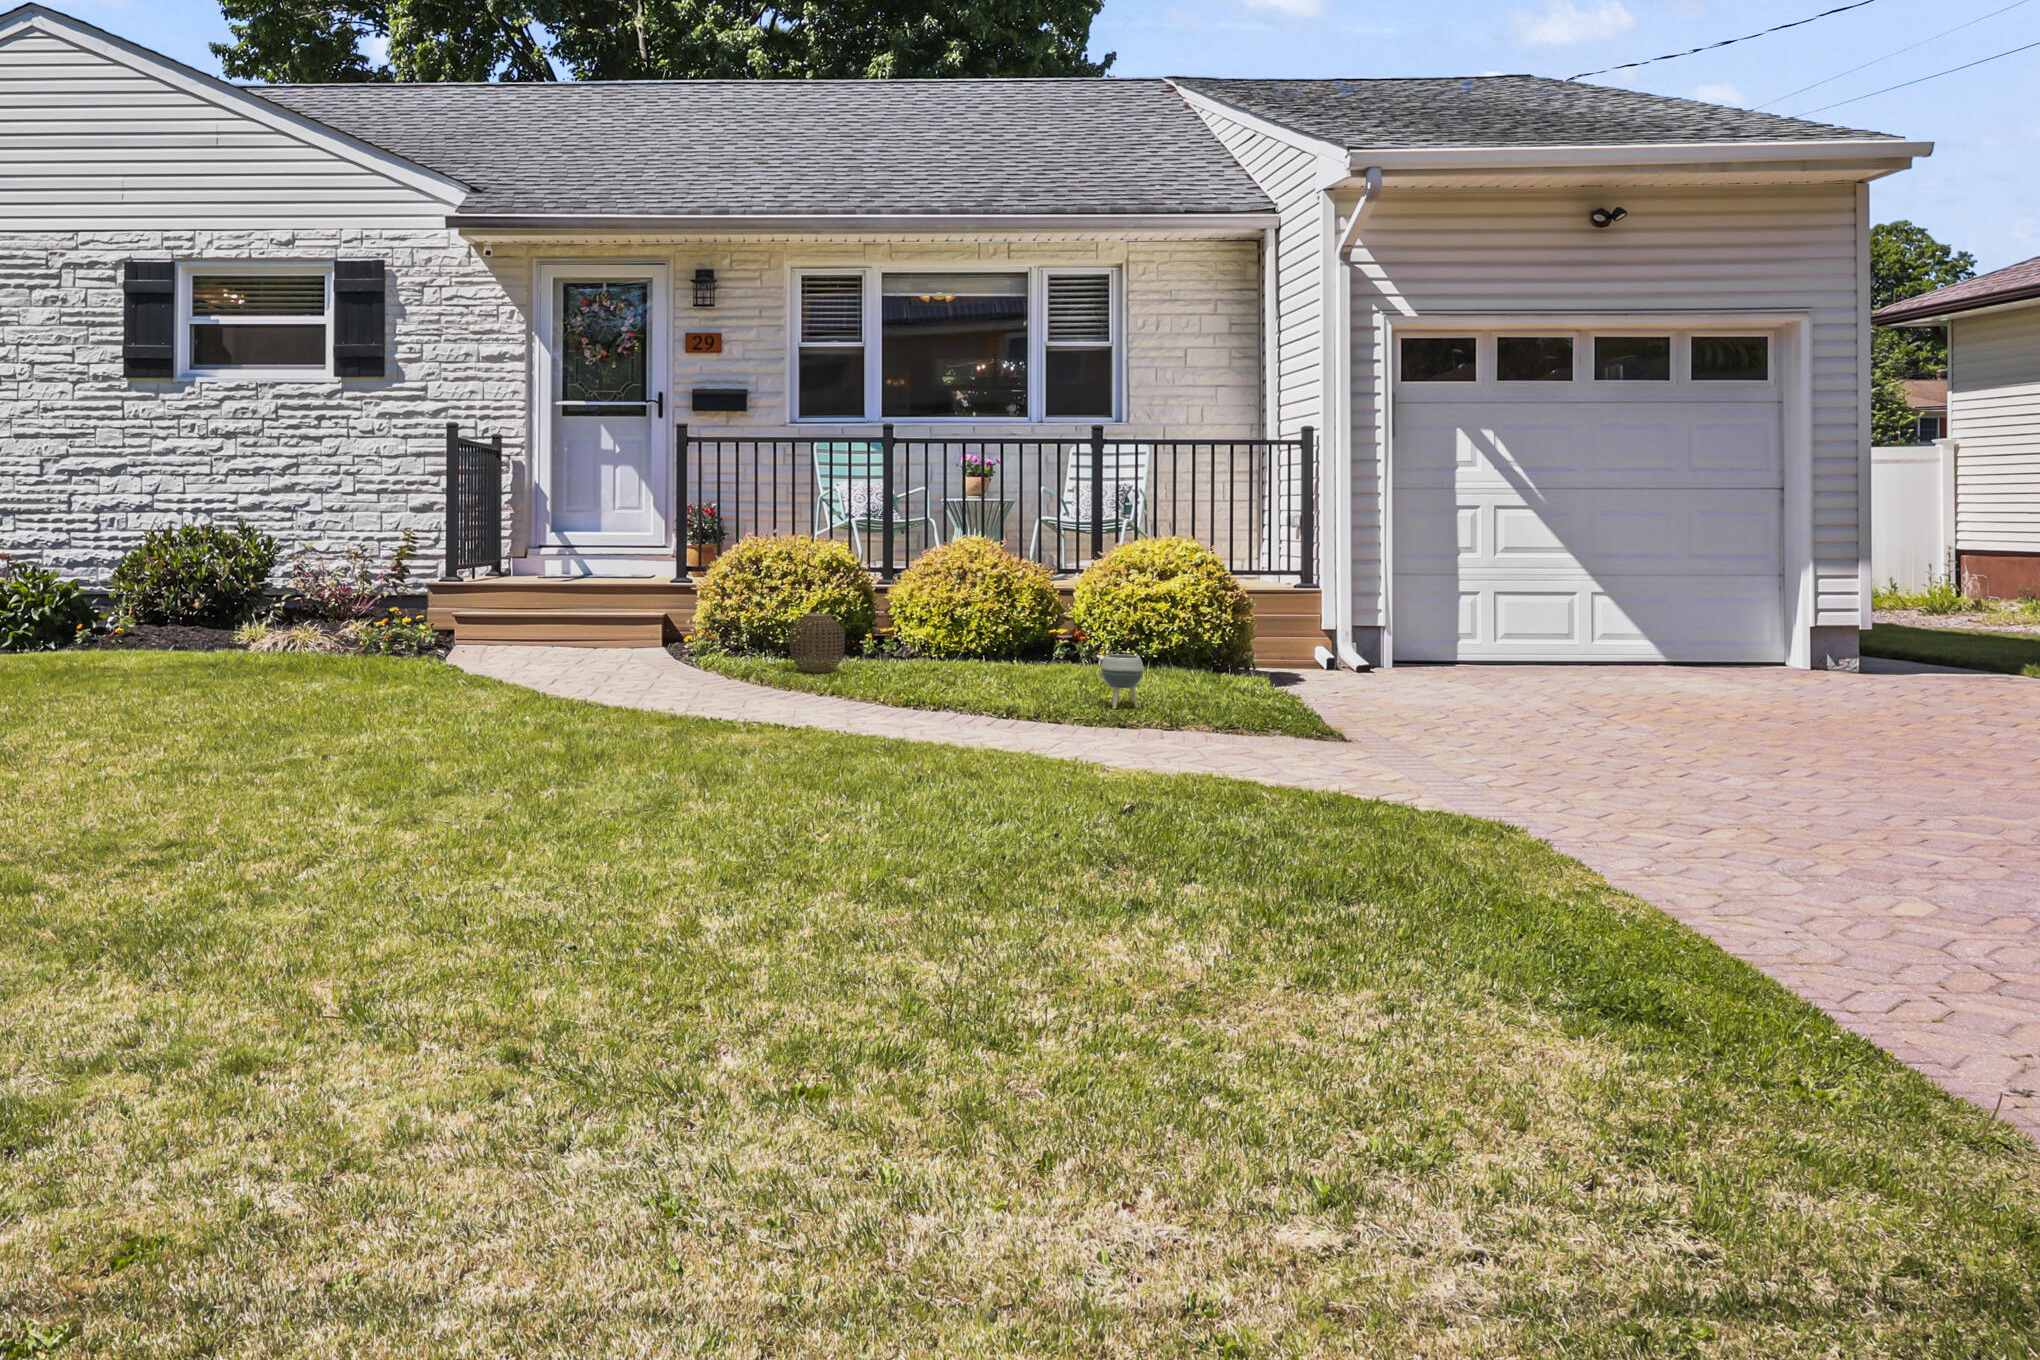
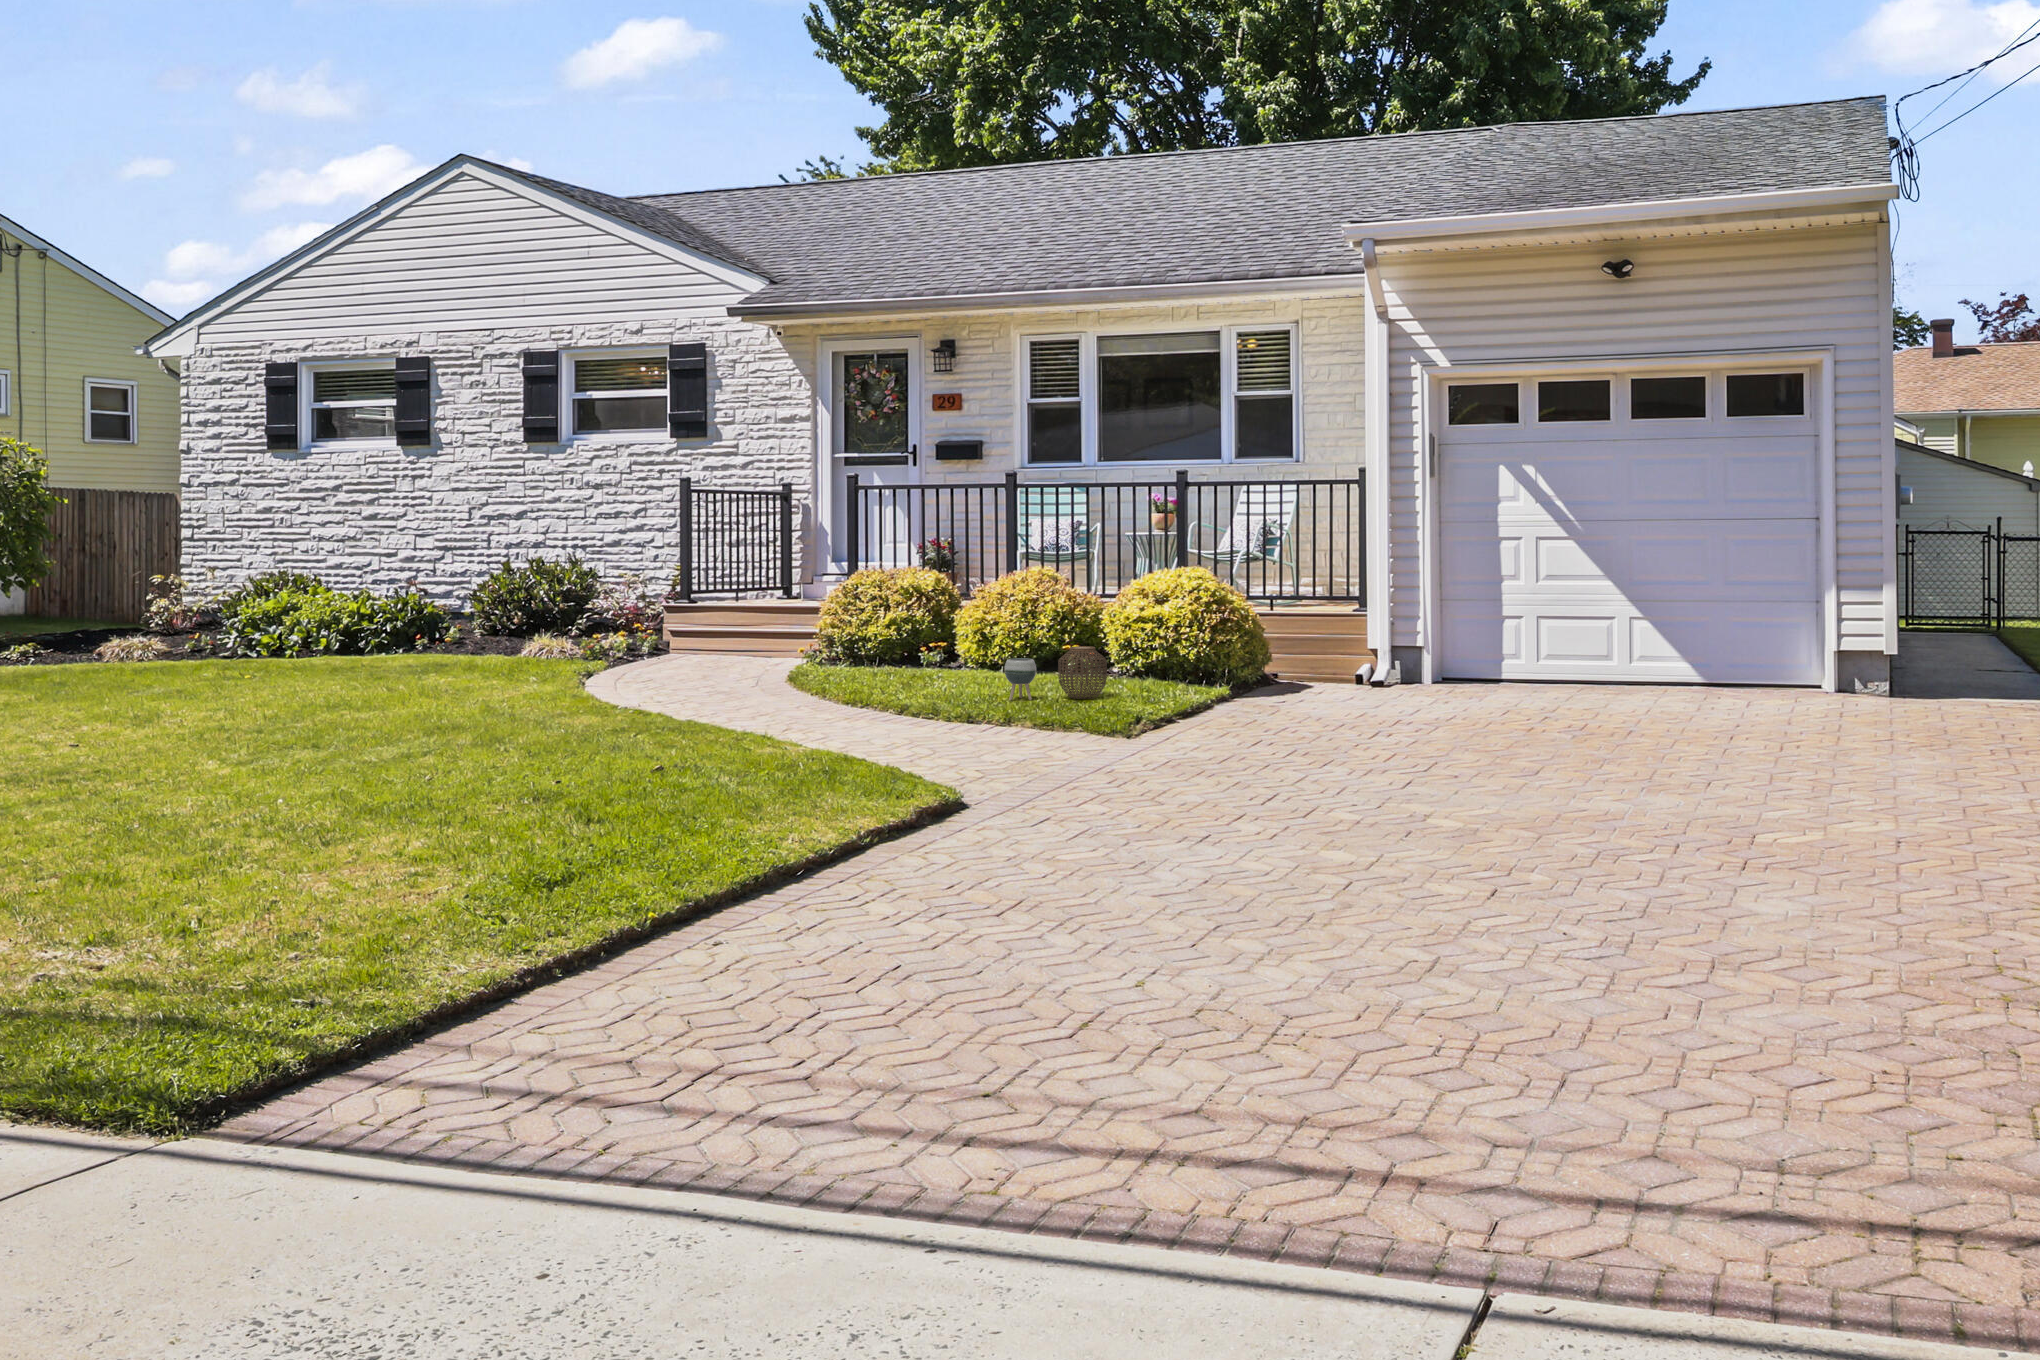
woven basket: present [790,613,845,673] -> present [1058,646,1107,699]

